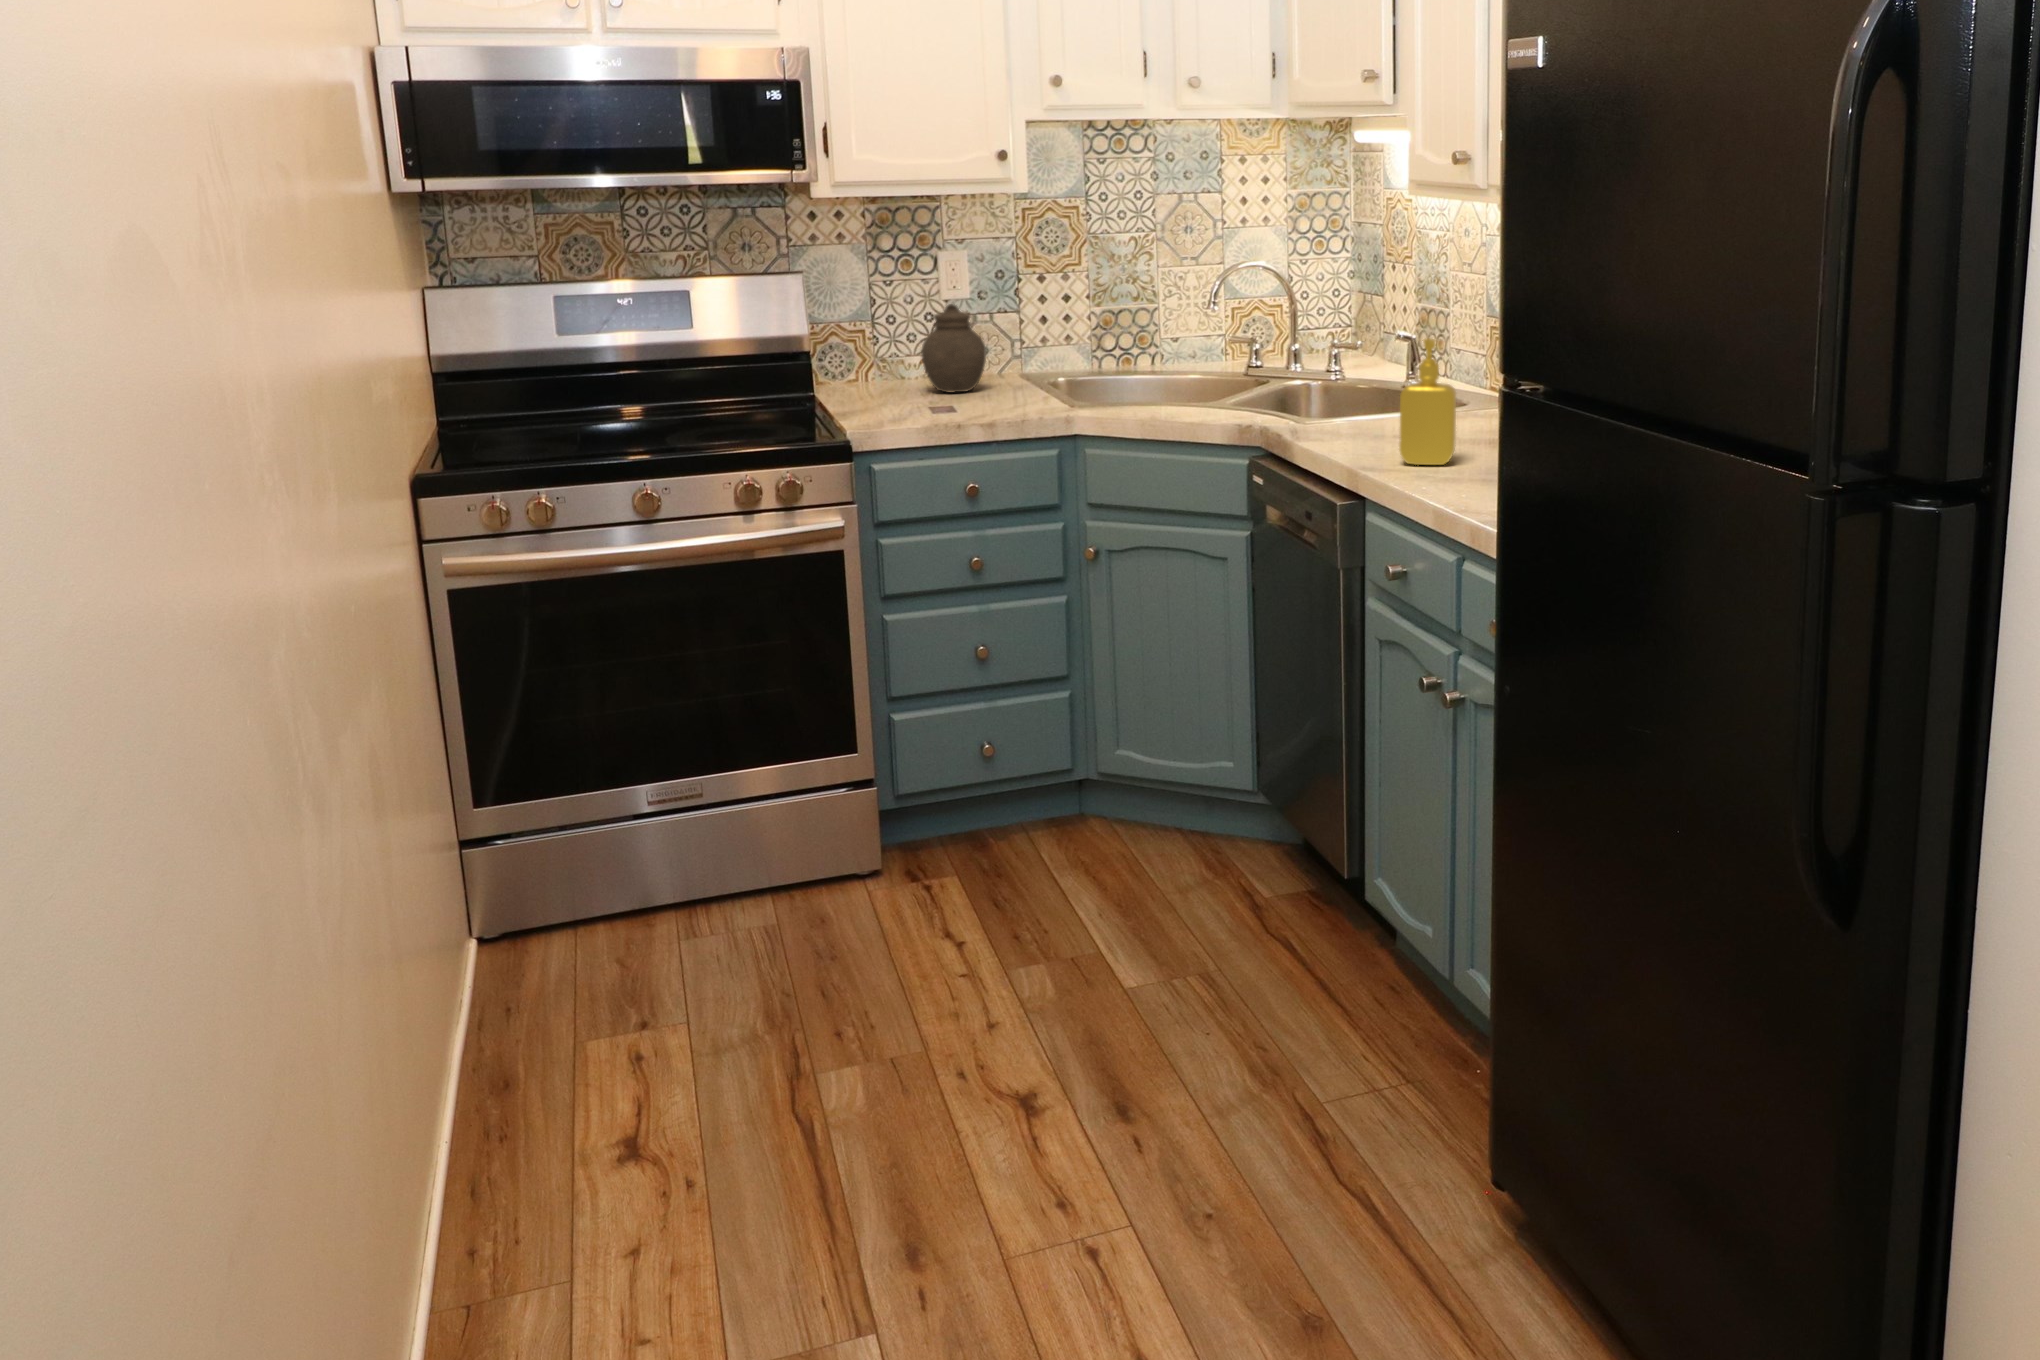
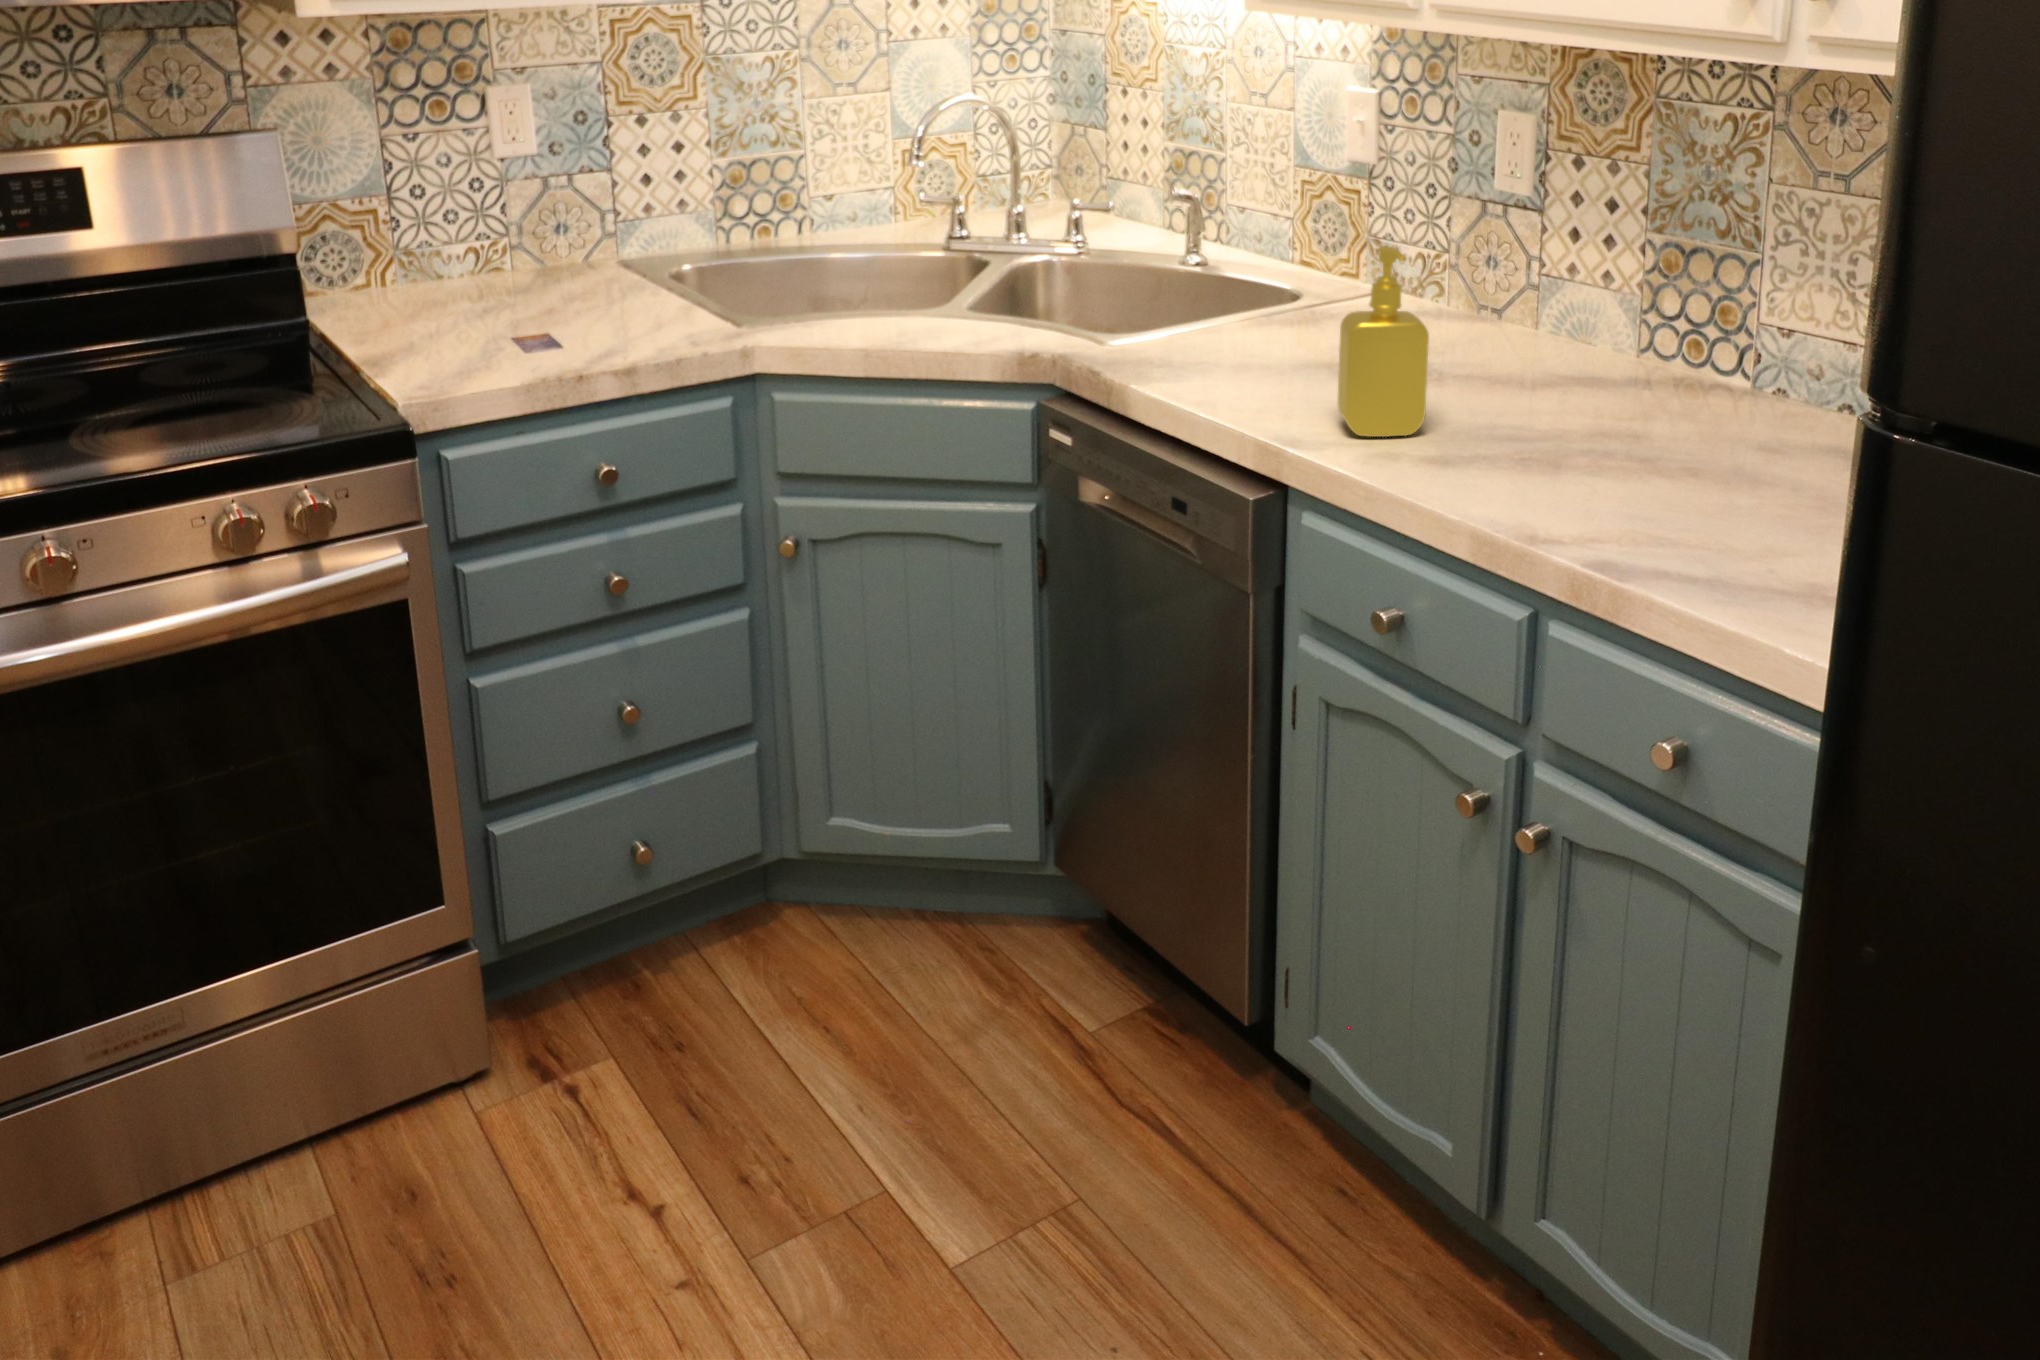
jar: present [921,304,986,392] -> none [478,171,580,303]

